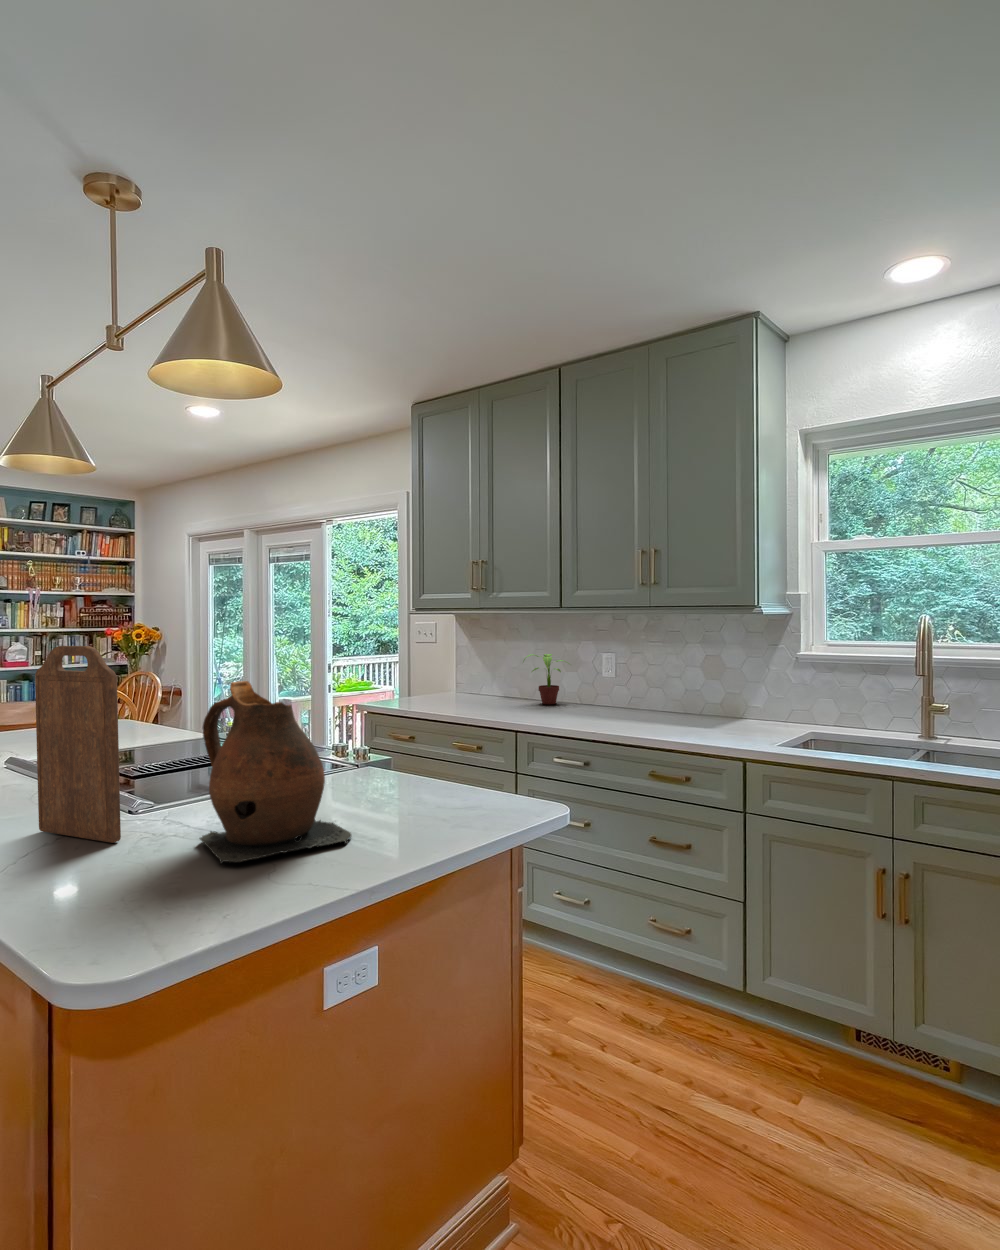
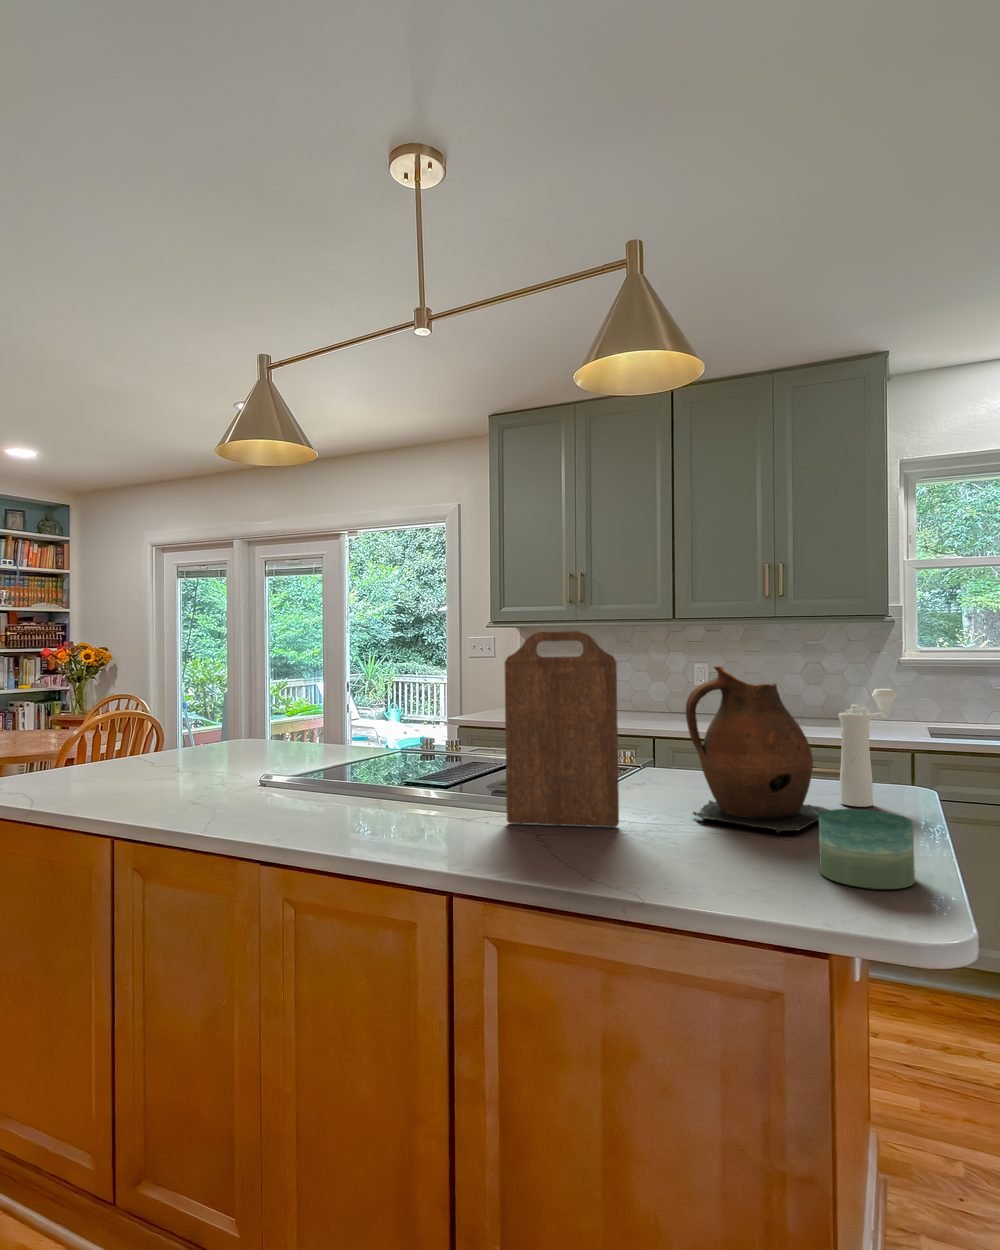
potted plant: present [523,654,569,704] -> none [618,667,664,716]
pepper mill: none [388,705,477,835] -> present [838,689,896,807]
candle: none [106,850,207,947] -> present [819,809,915,889]

